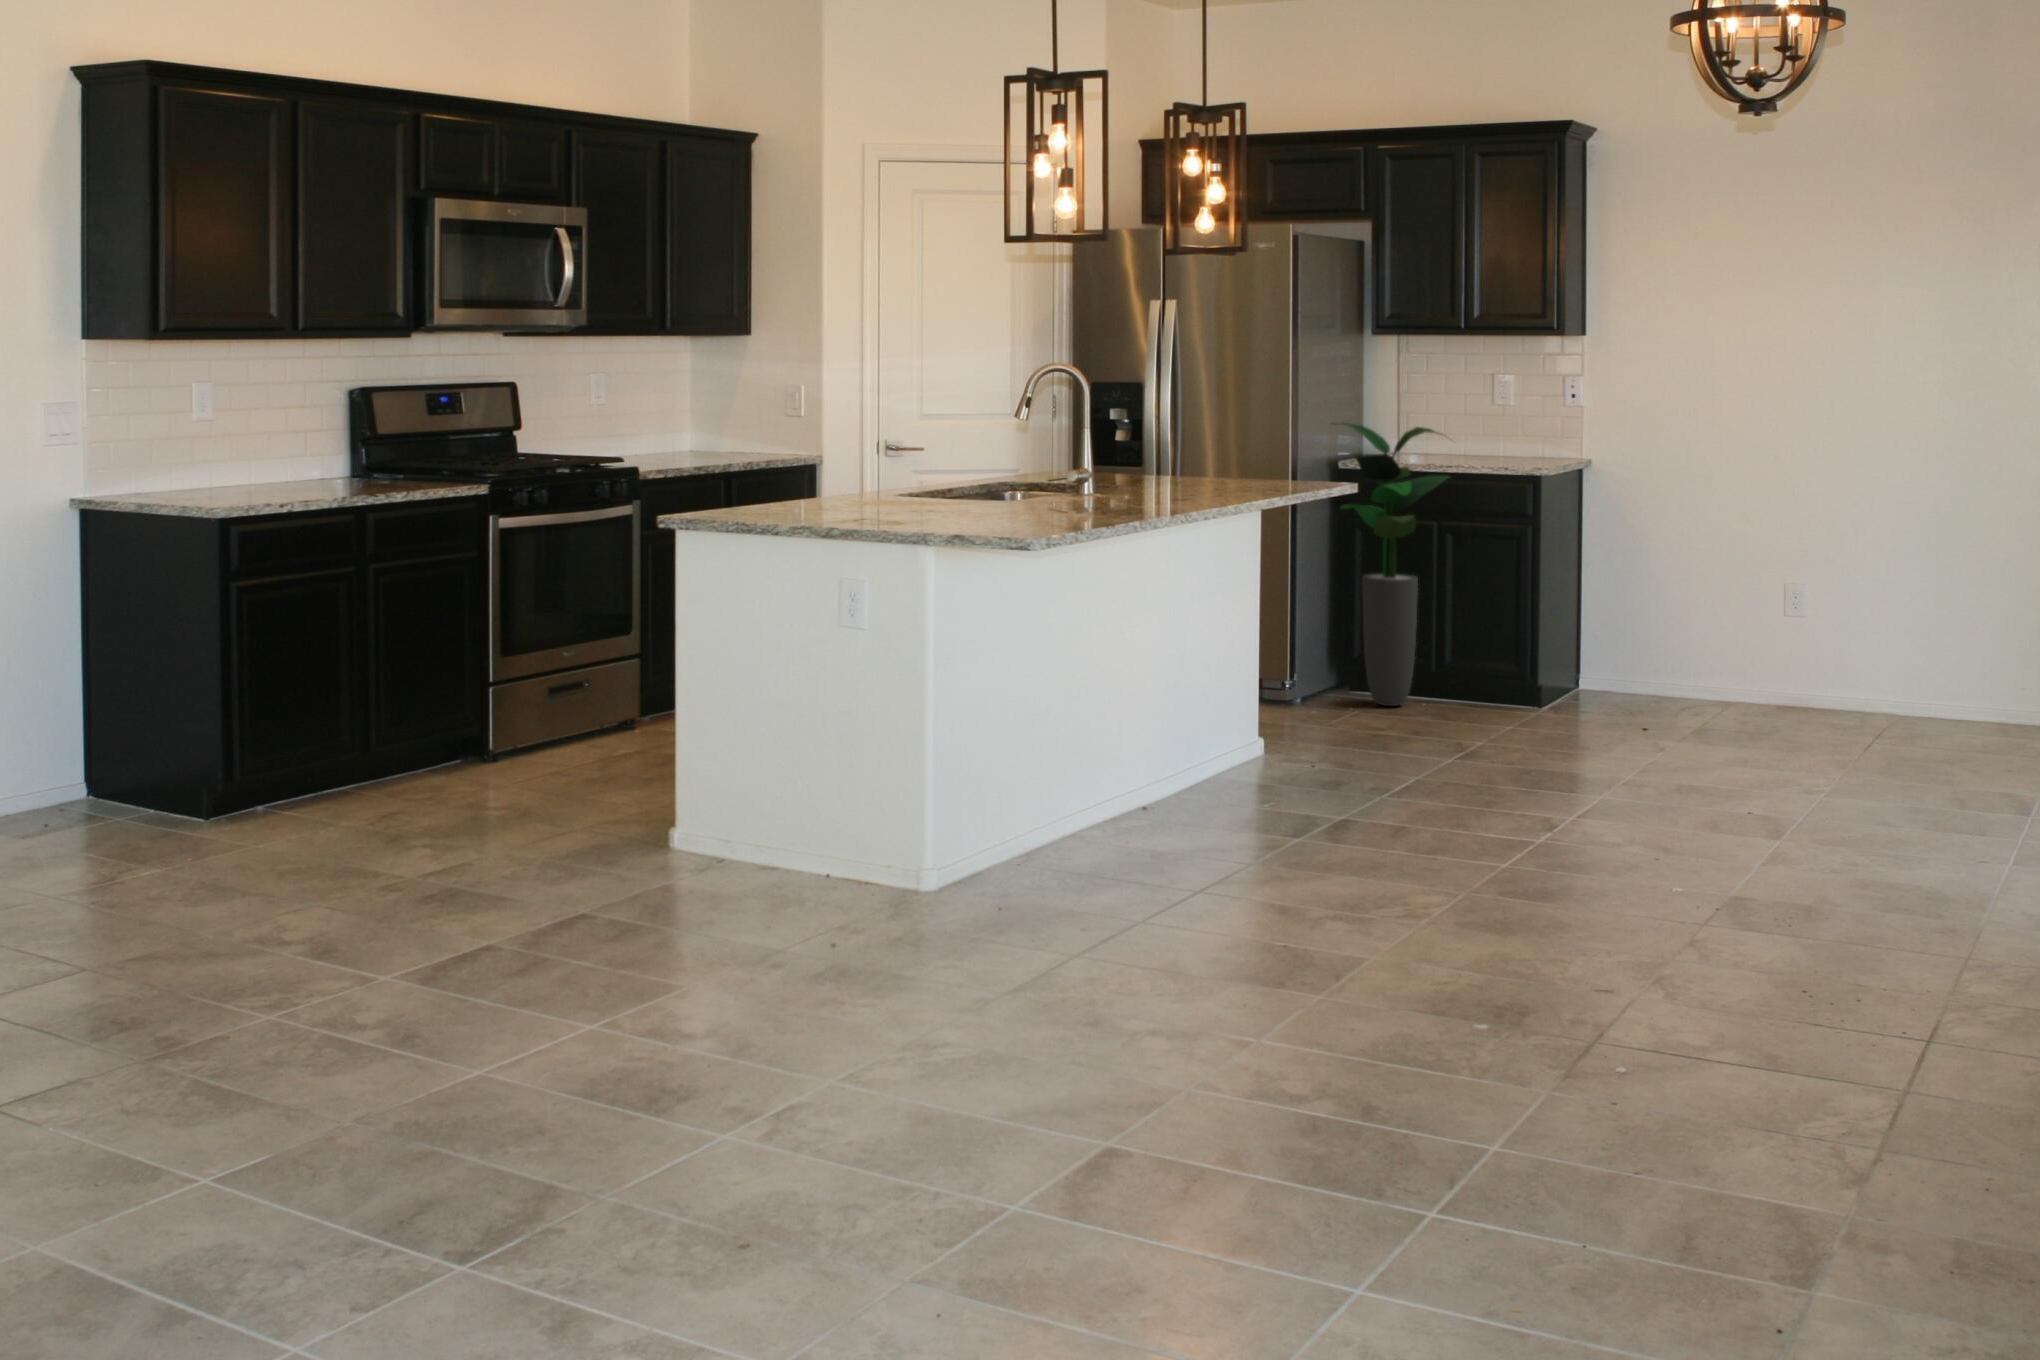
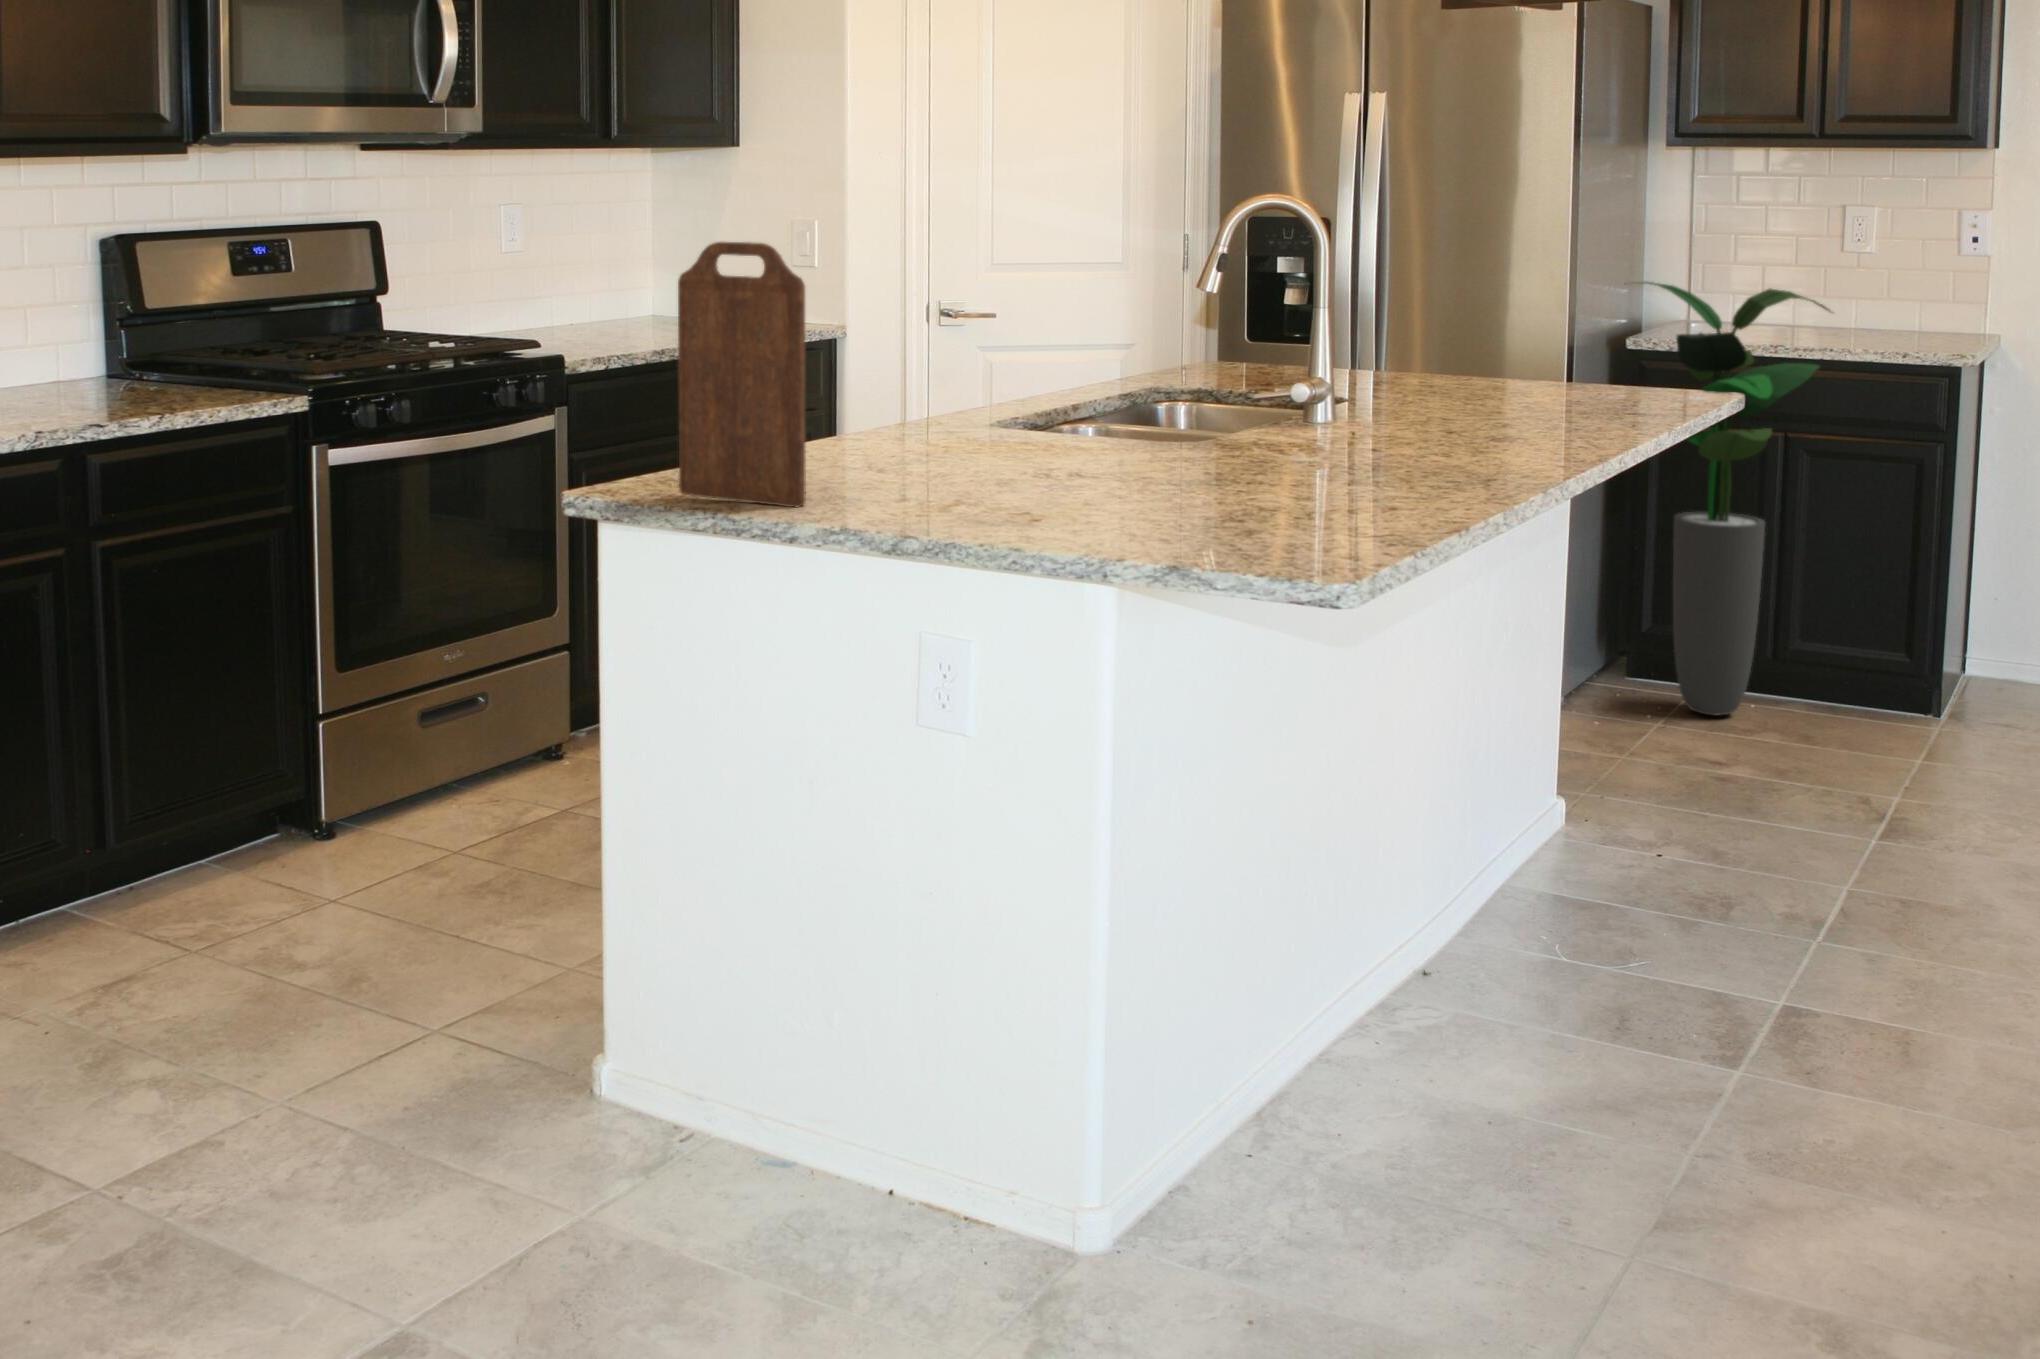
cutting board: none [718,383,784,522] -> present [678,242,806,507]

